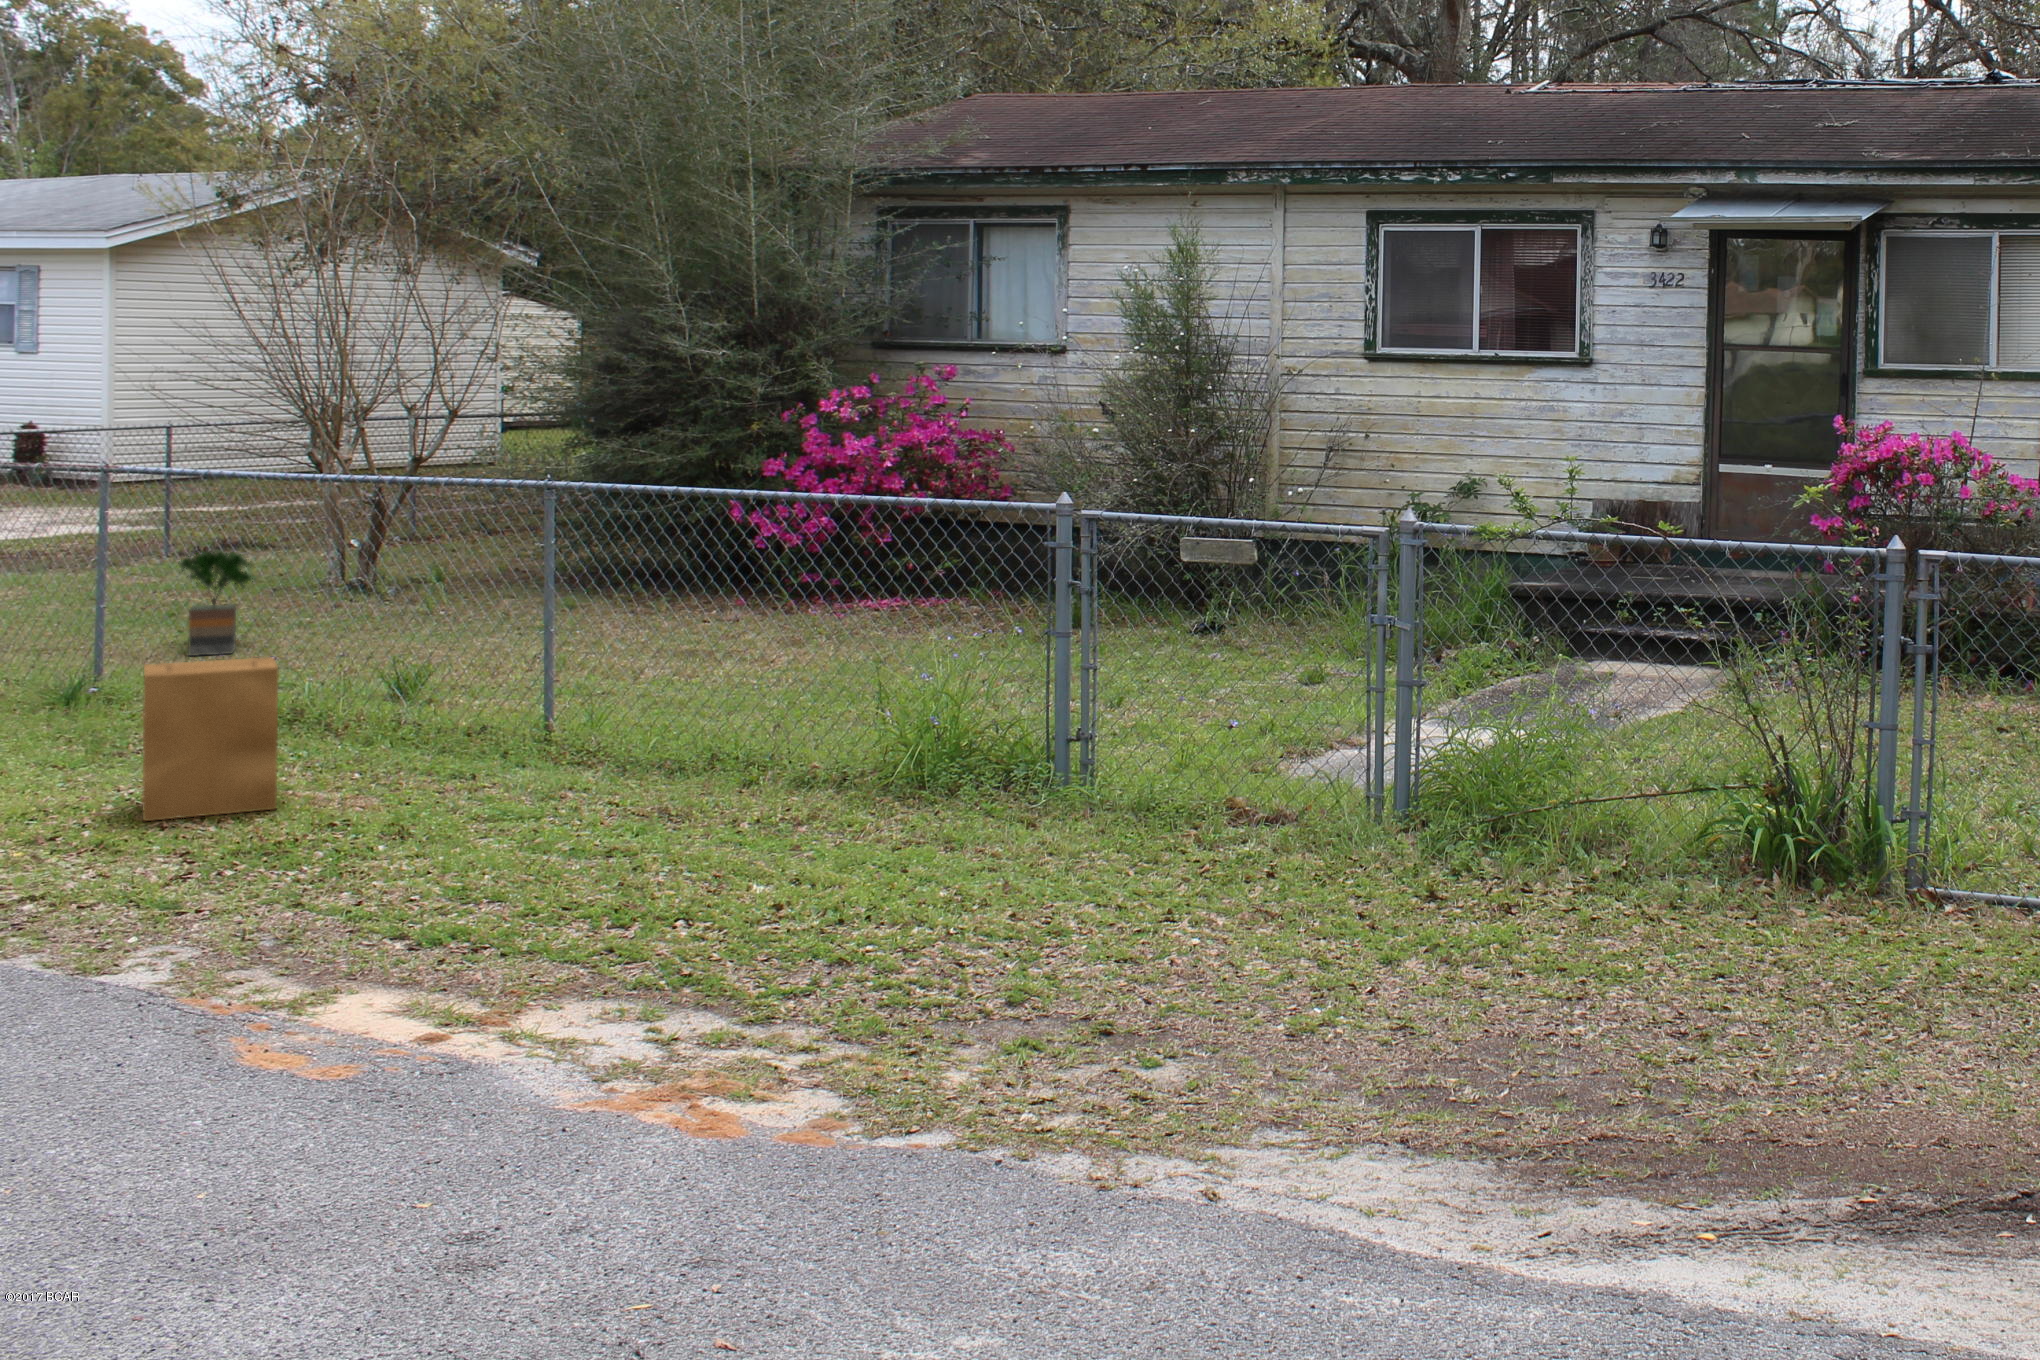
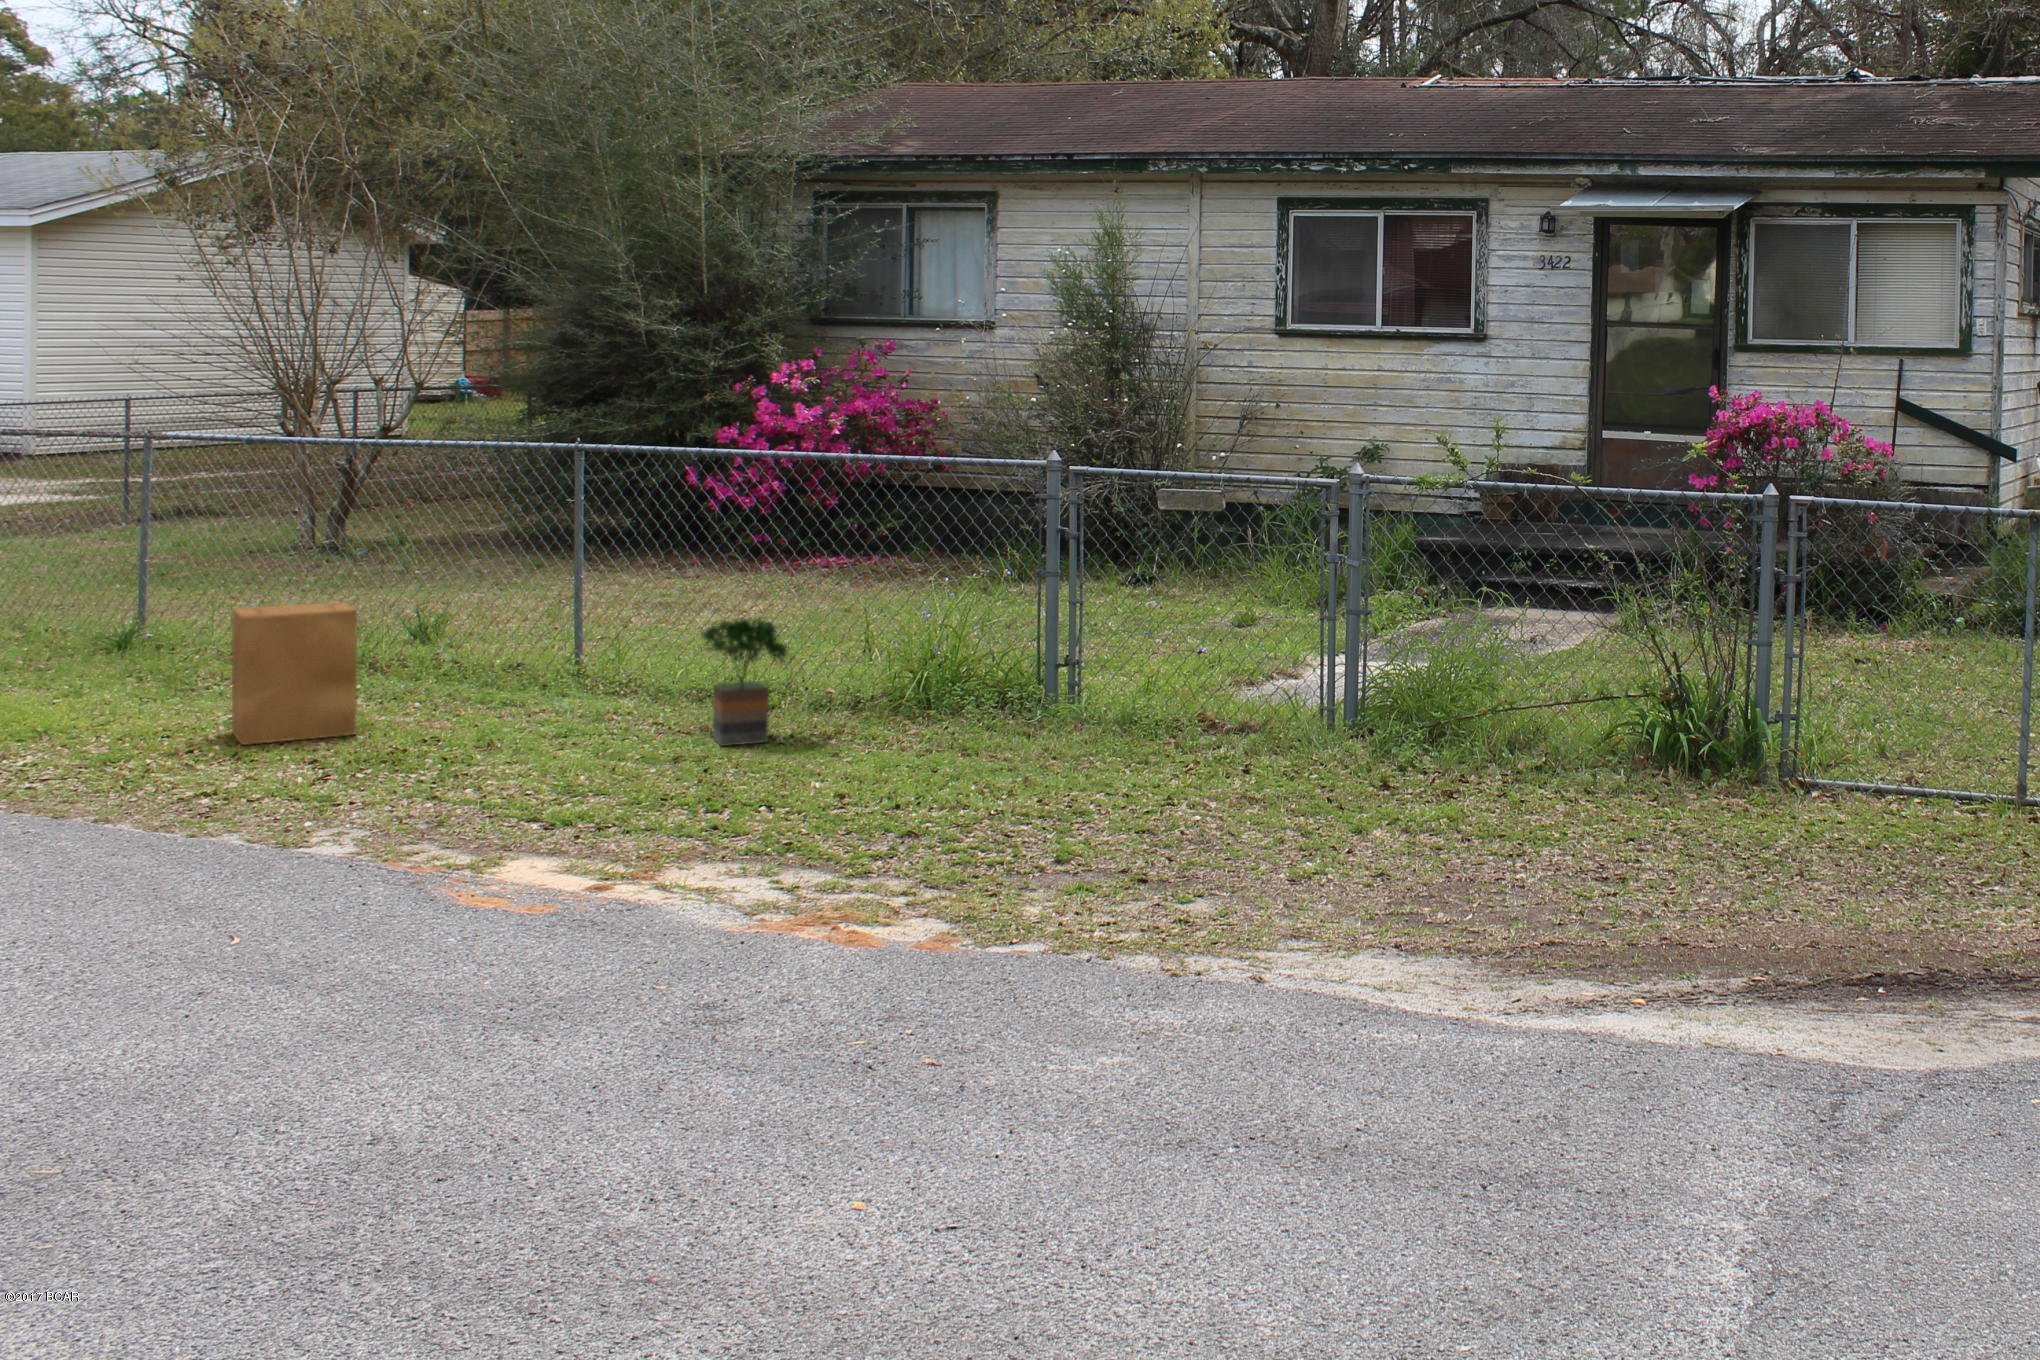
potted tree: present [178,552,253,656] -> present [701,618,788,746]

